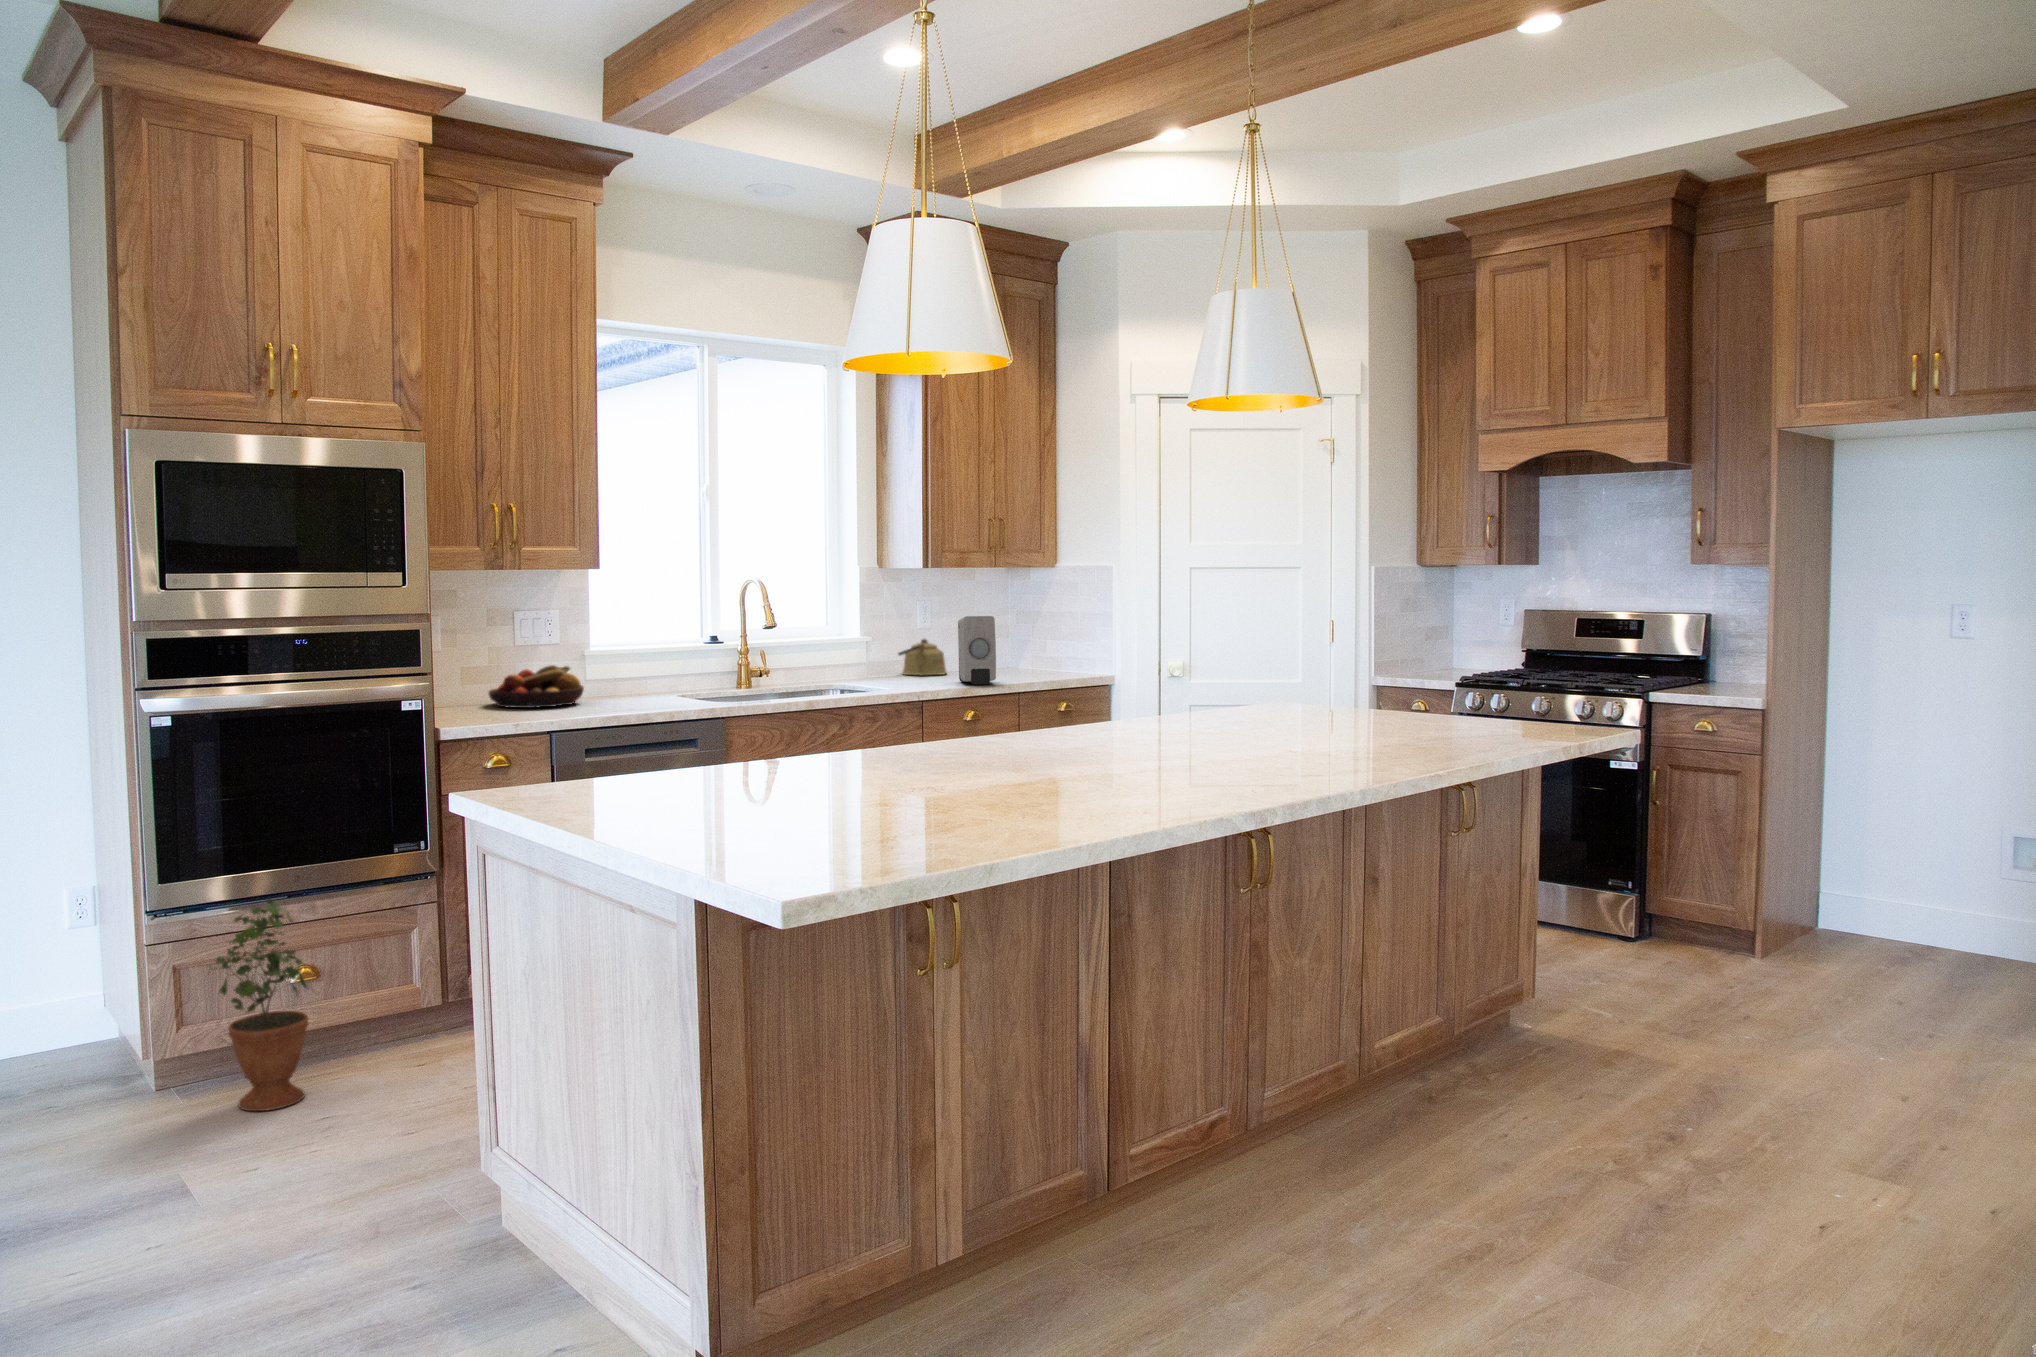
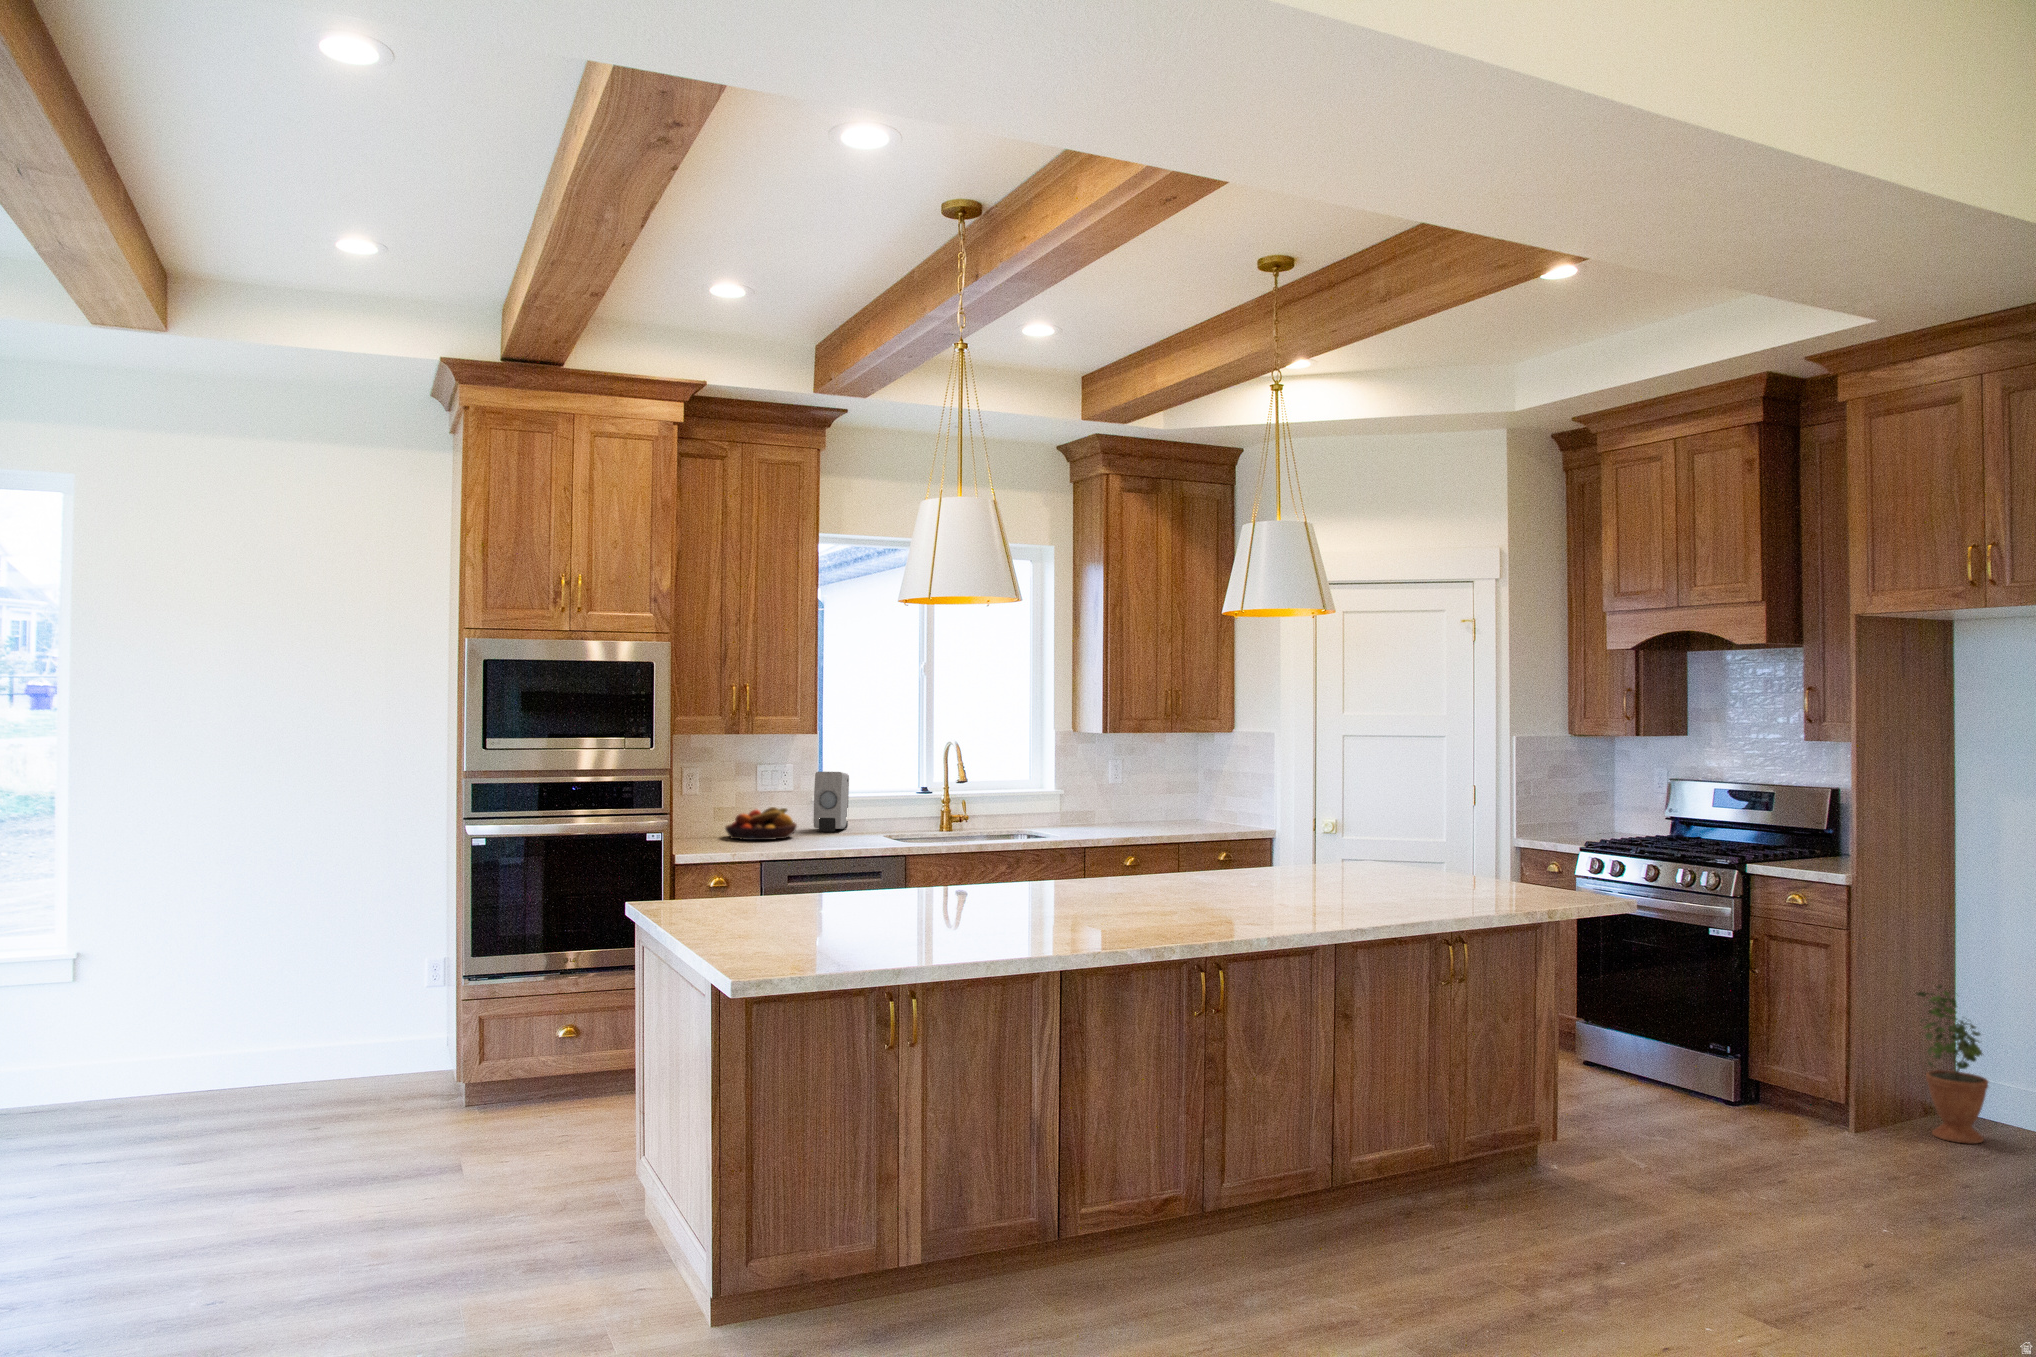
soap dispenser: present [958,616,996,684] -> present [814,772,849,832]
kettle: present [898,639,946,675] -> none [1078,790,1122,822]
potted plant: present [214,898,308,1111] -> present [1916,985,1988,1143]

